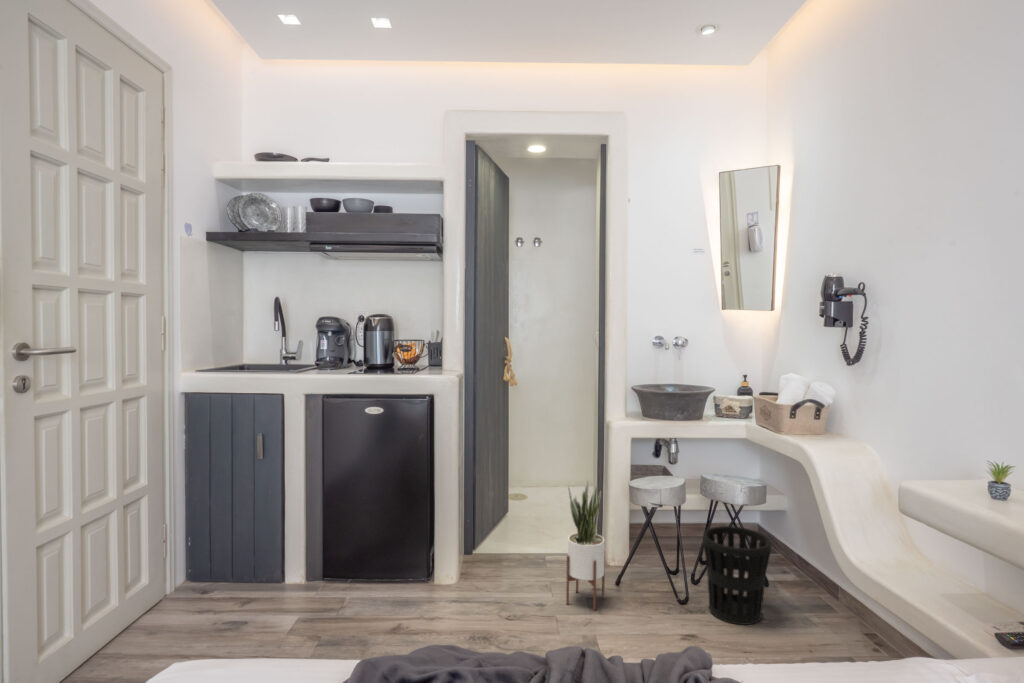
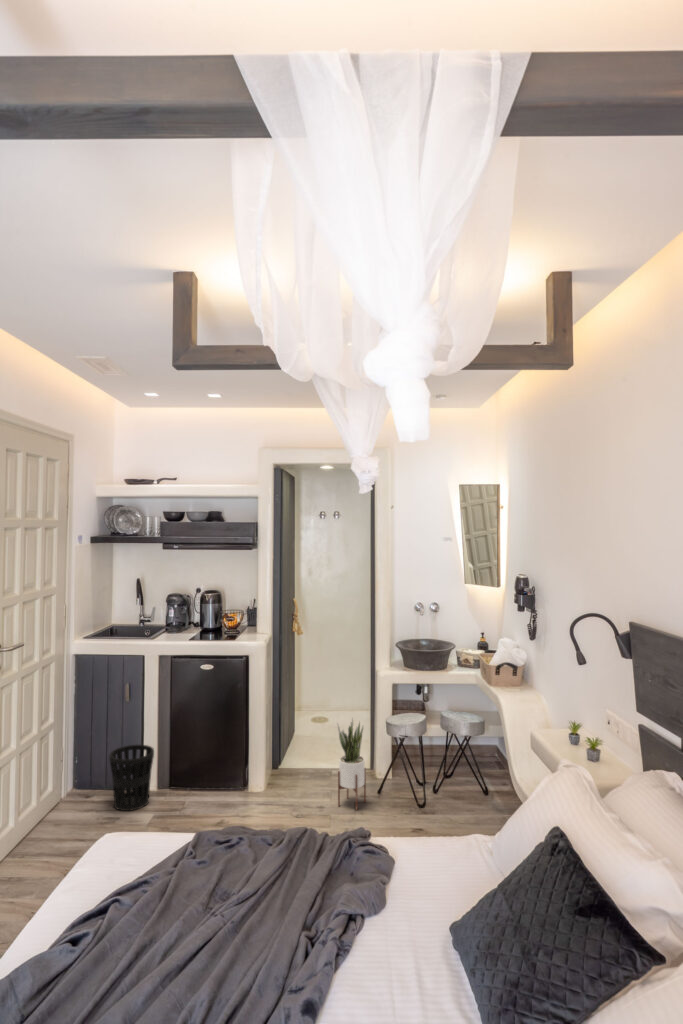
wastebasket: present [703,526,771,625] -> present [109,745,154,811]

